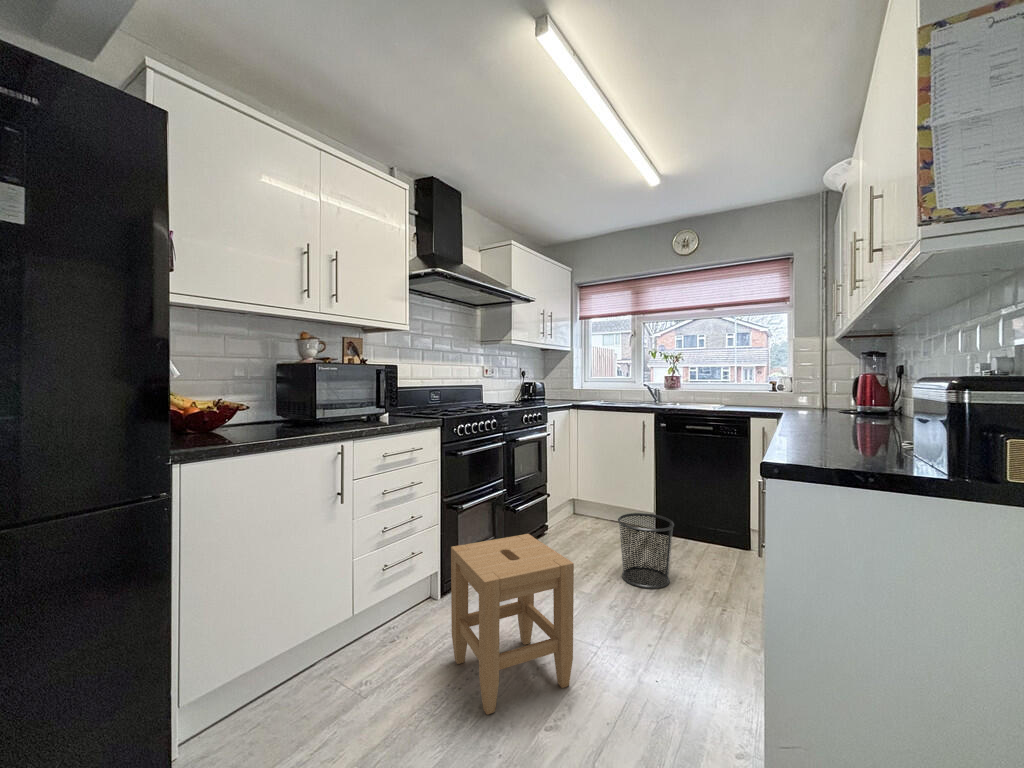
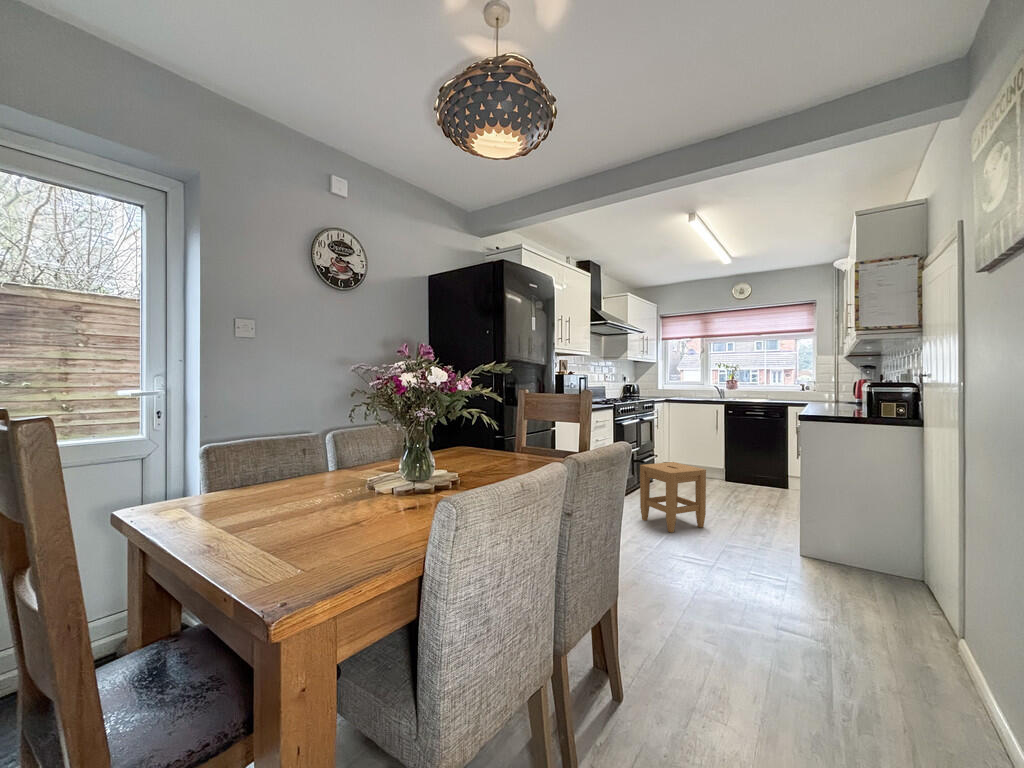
waste bin: present [618,513,674,588] -> none [709,462,744,501]

